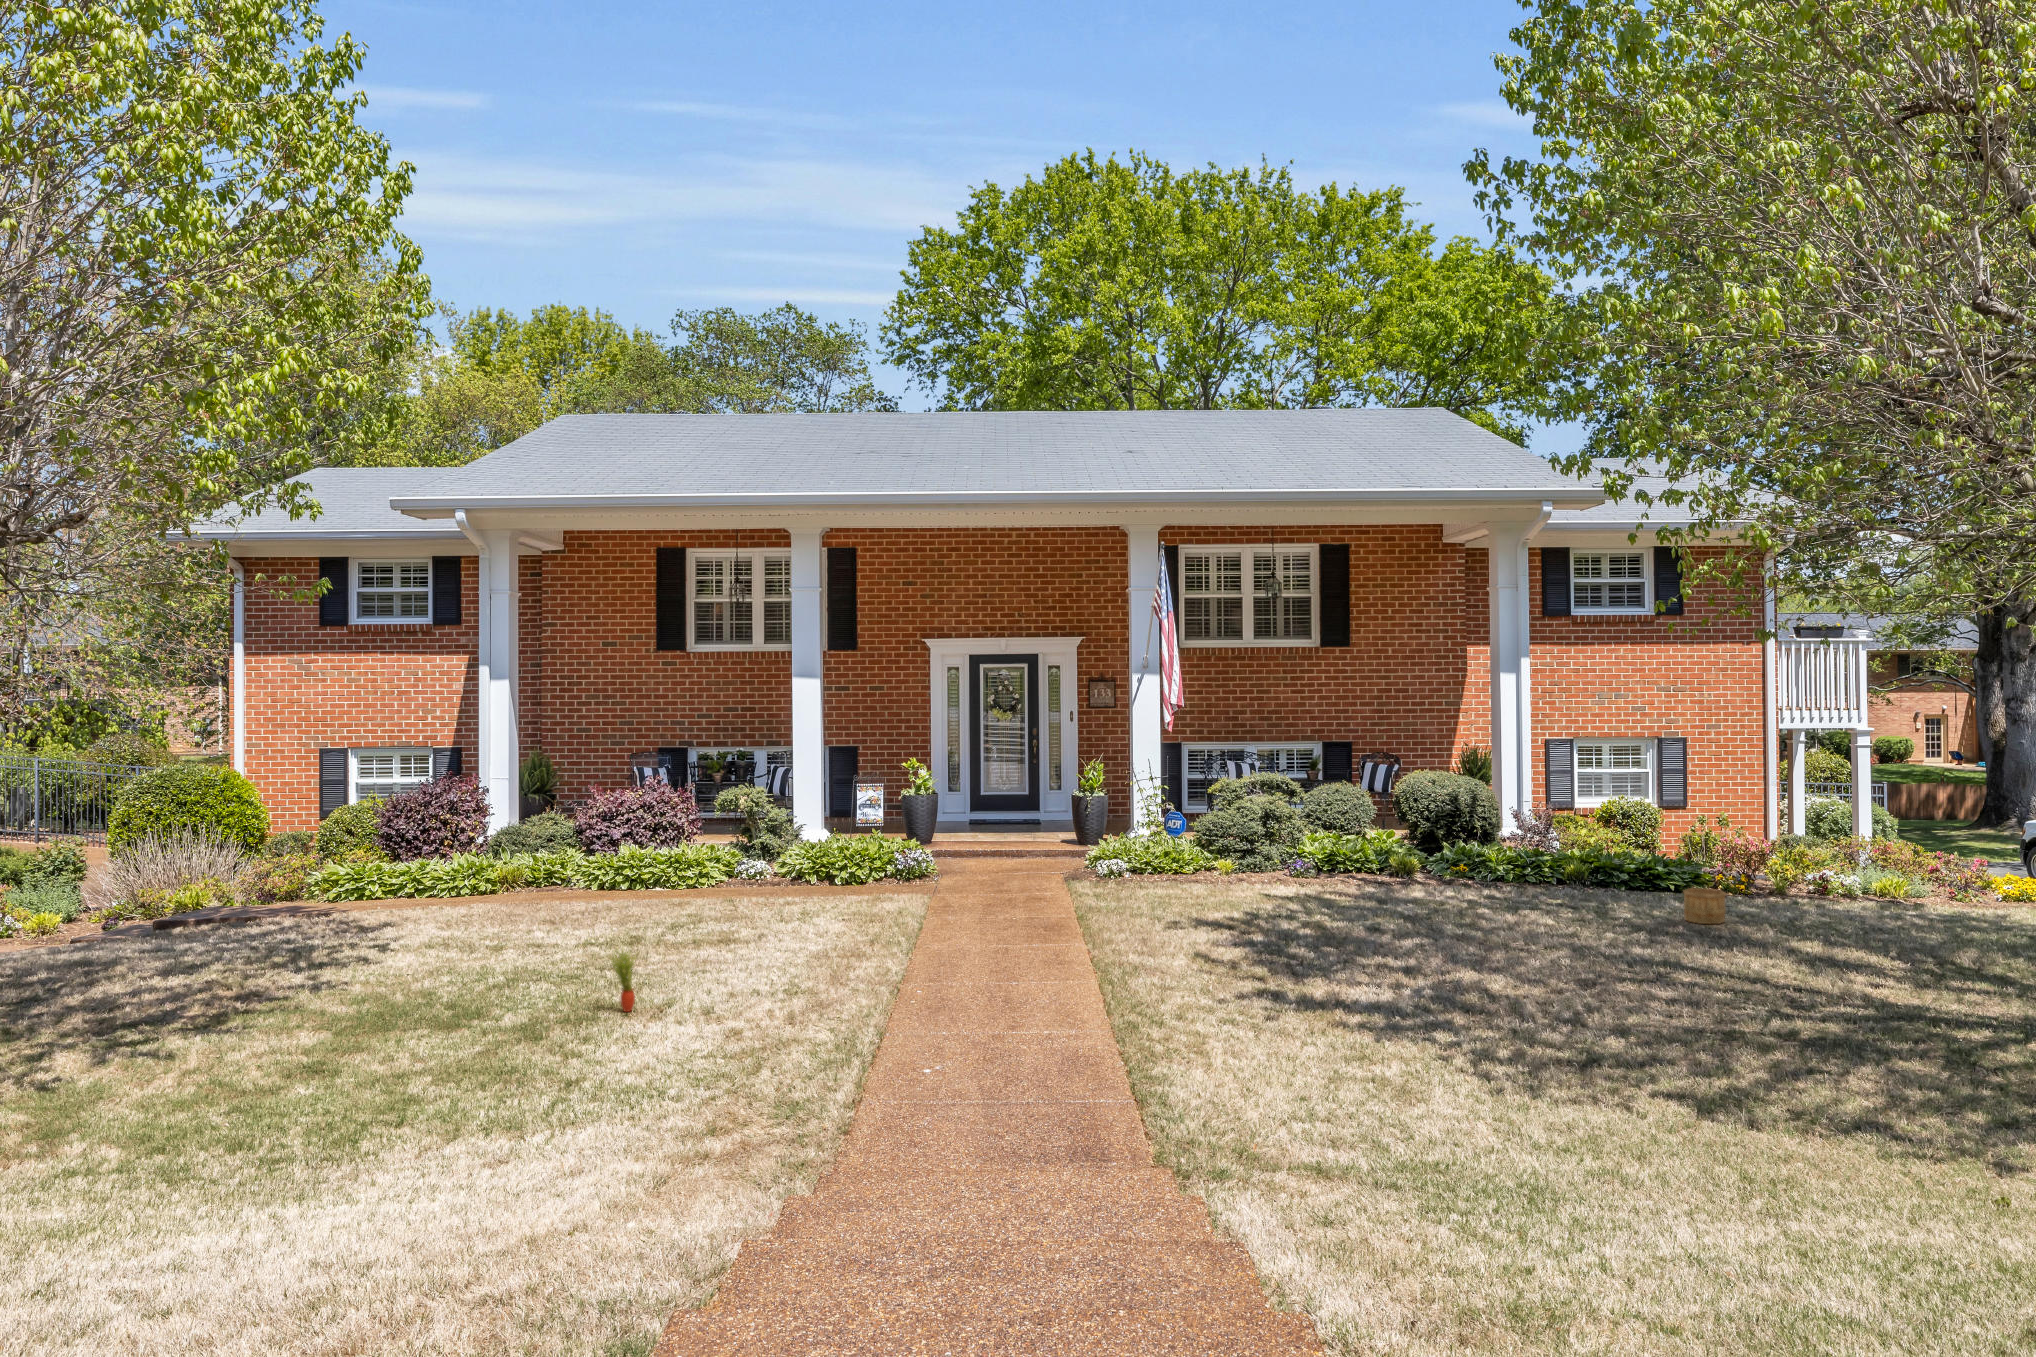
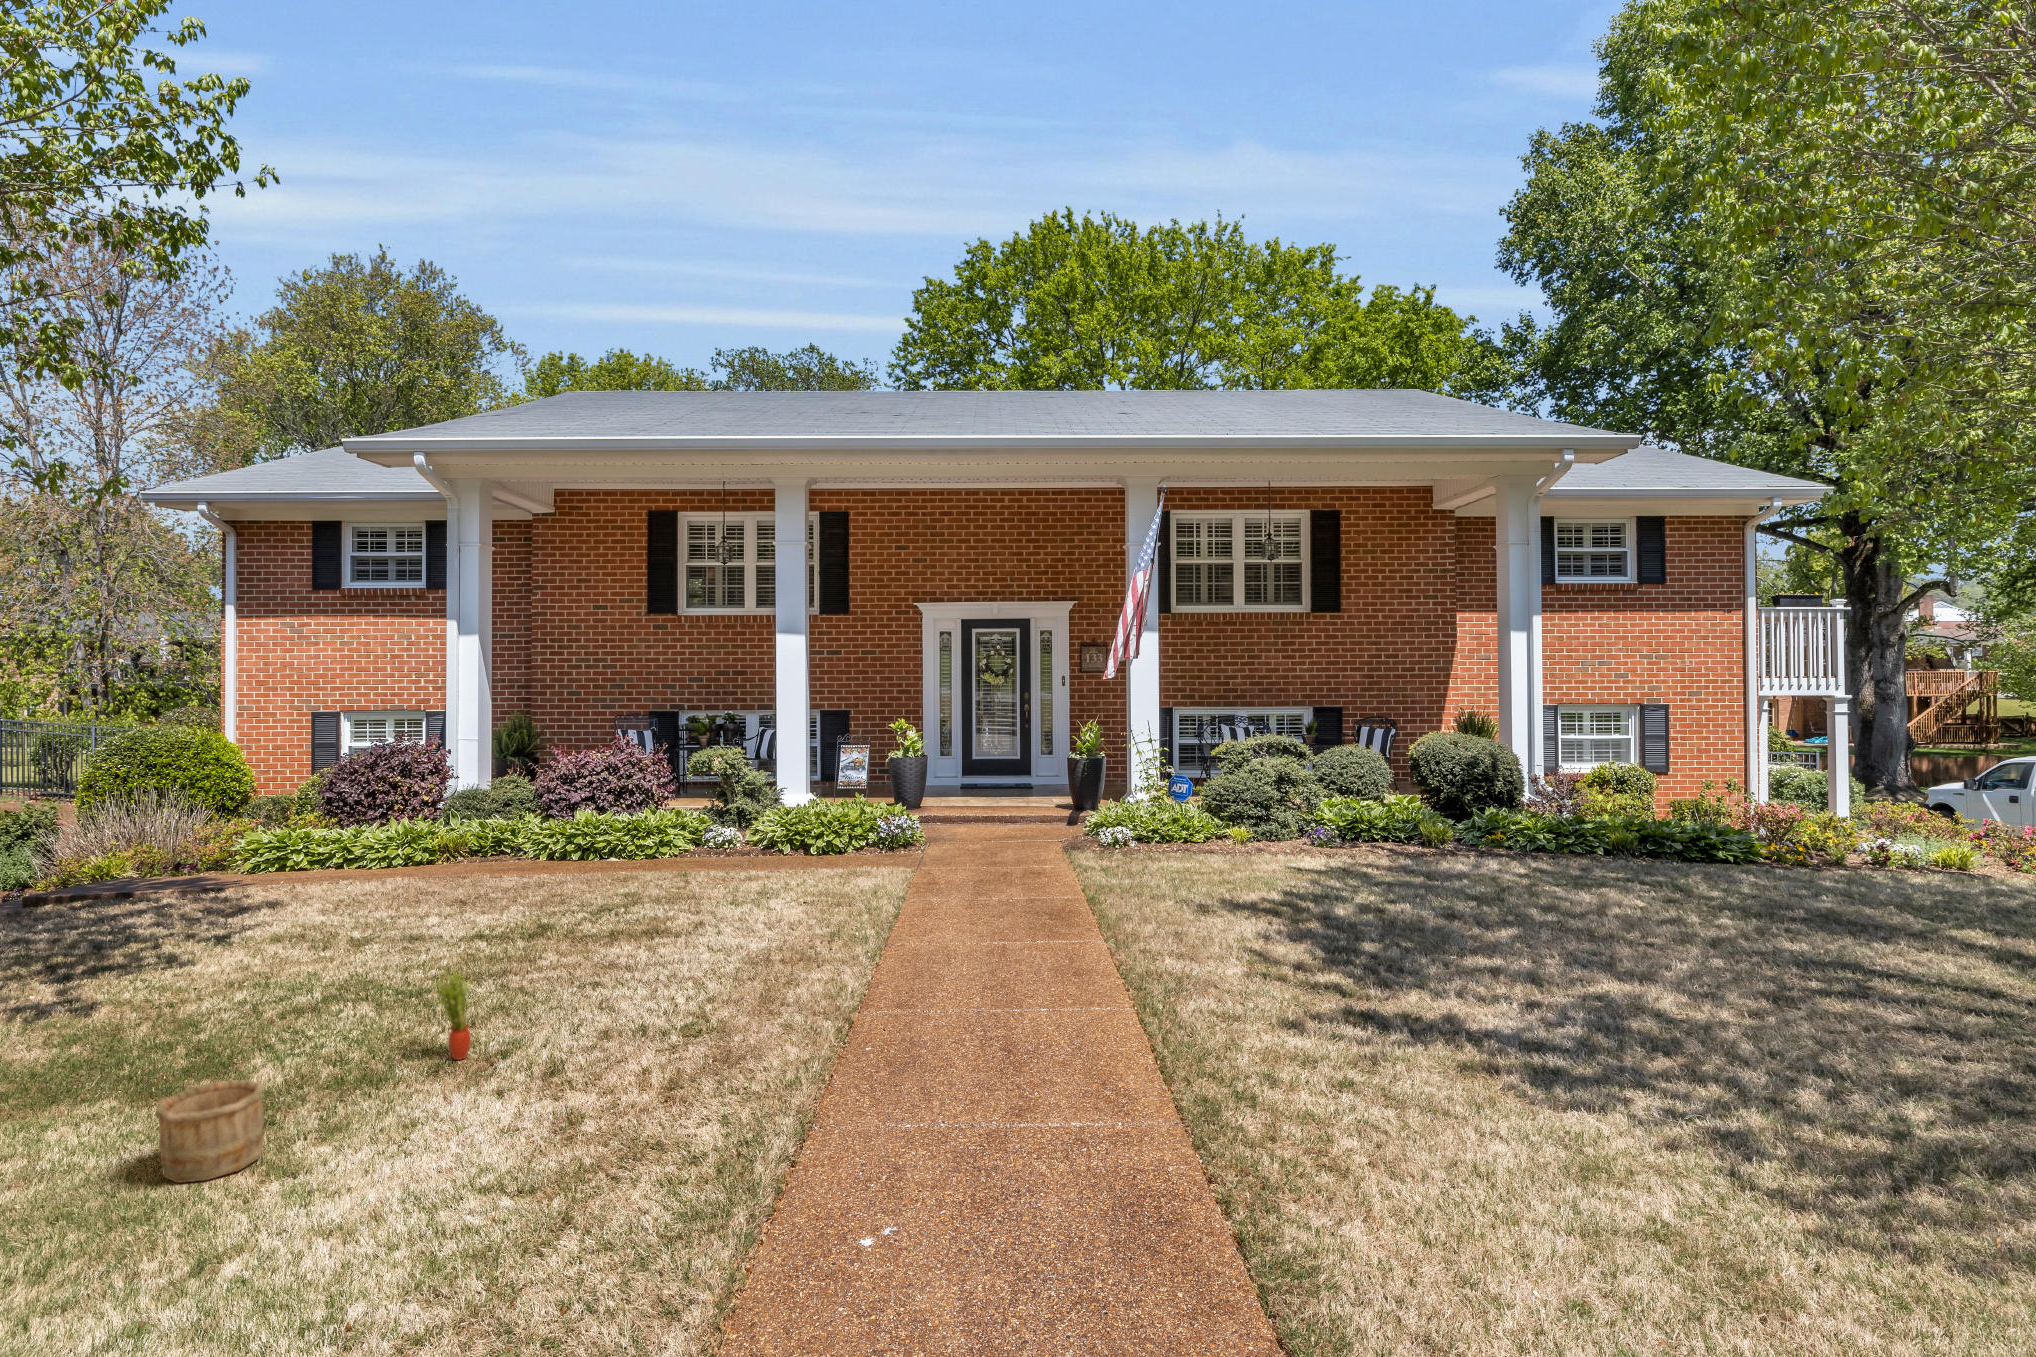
wooden bucket: present [1683,888,1726,924] -> present [155,1080,264,1183]

